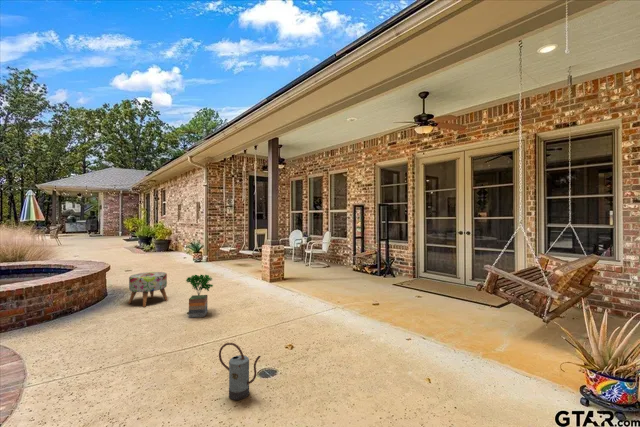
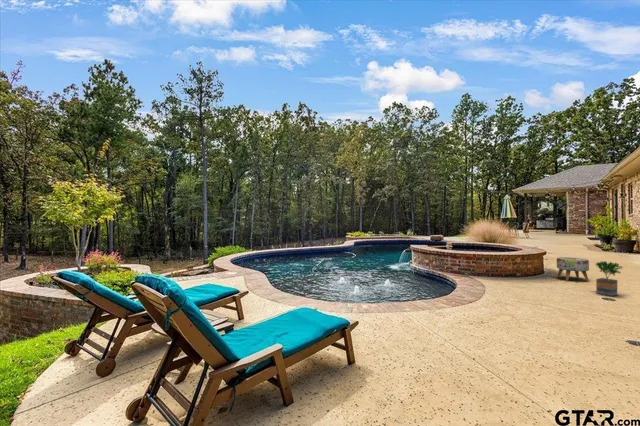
watering can: present [219,343,261,400] -> none [580,292,606,328]

